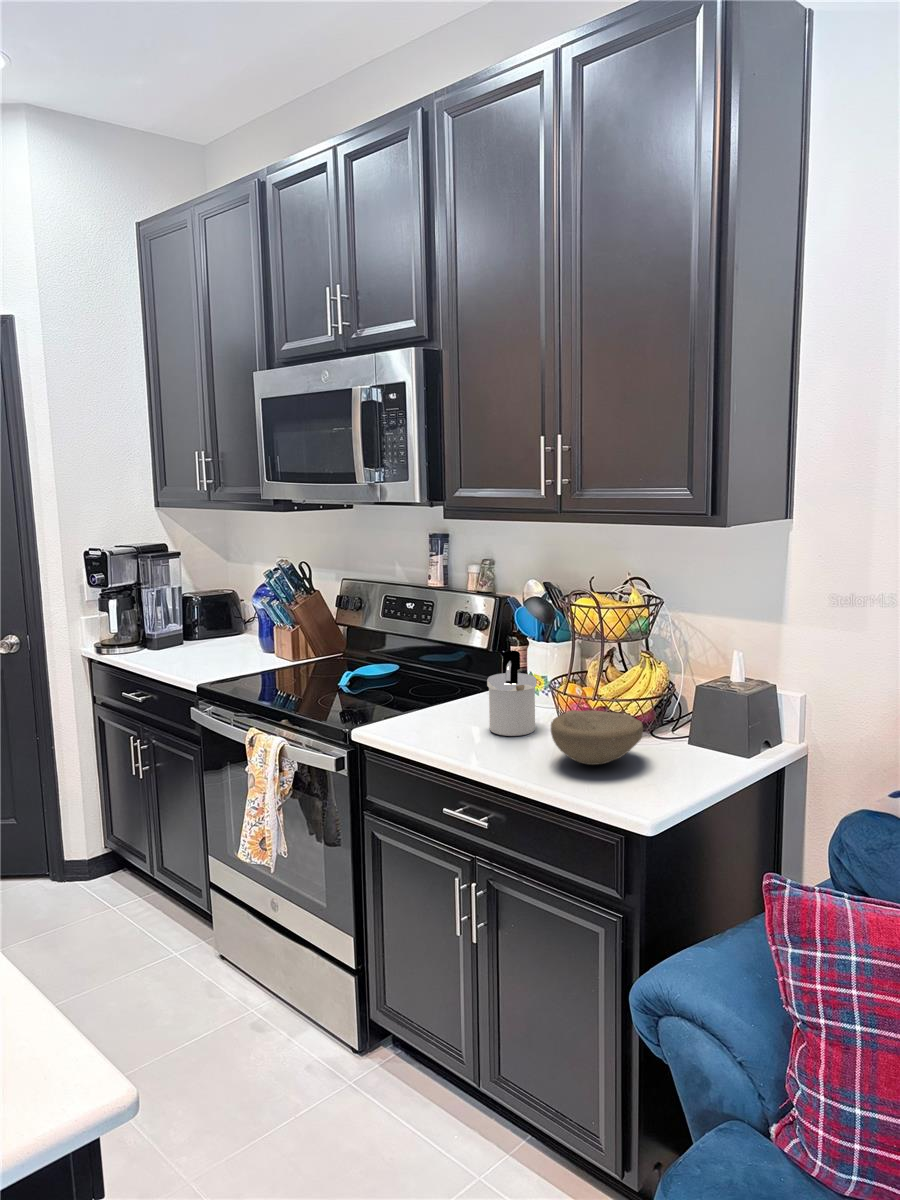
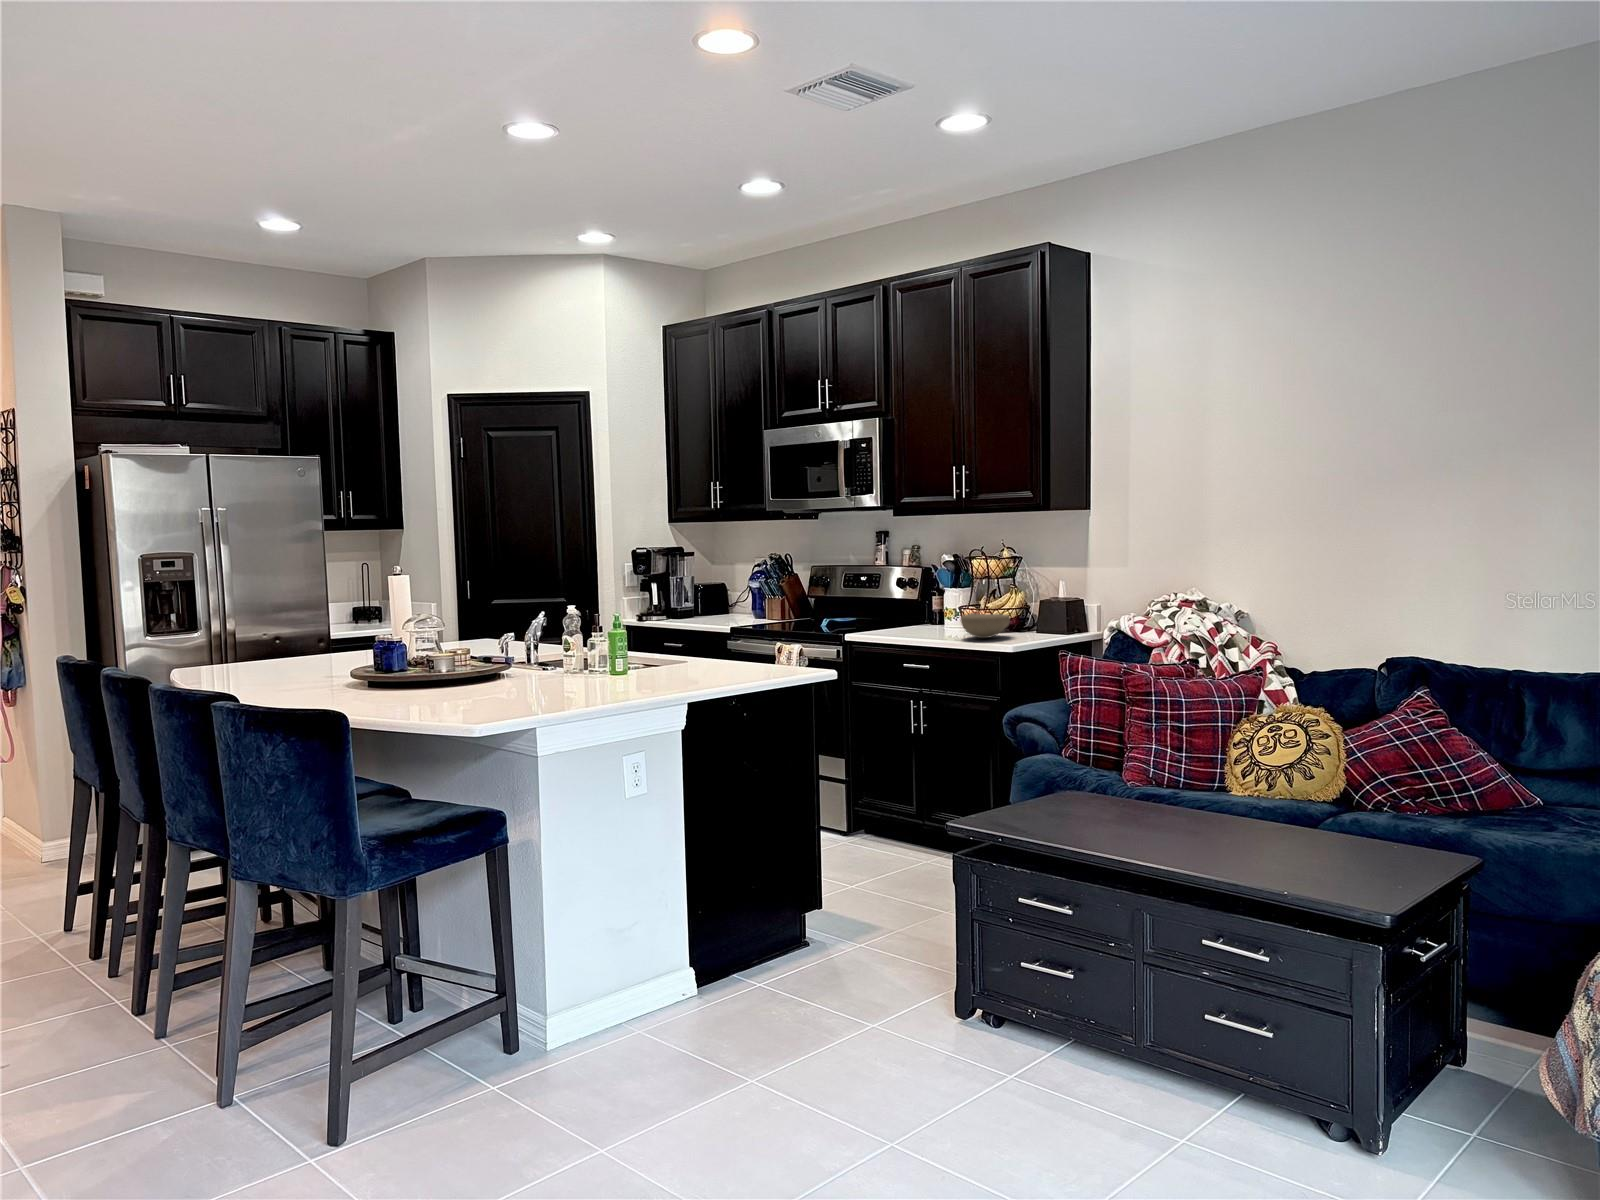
soap dispenser: present [487,650,536,736] -> none [922,587,951,634]

